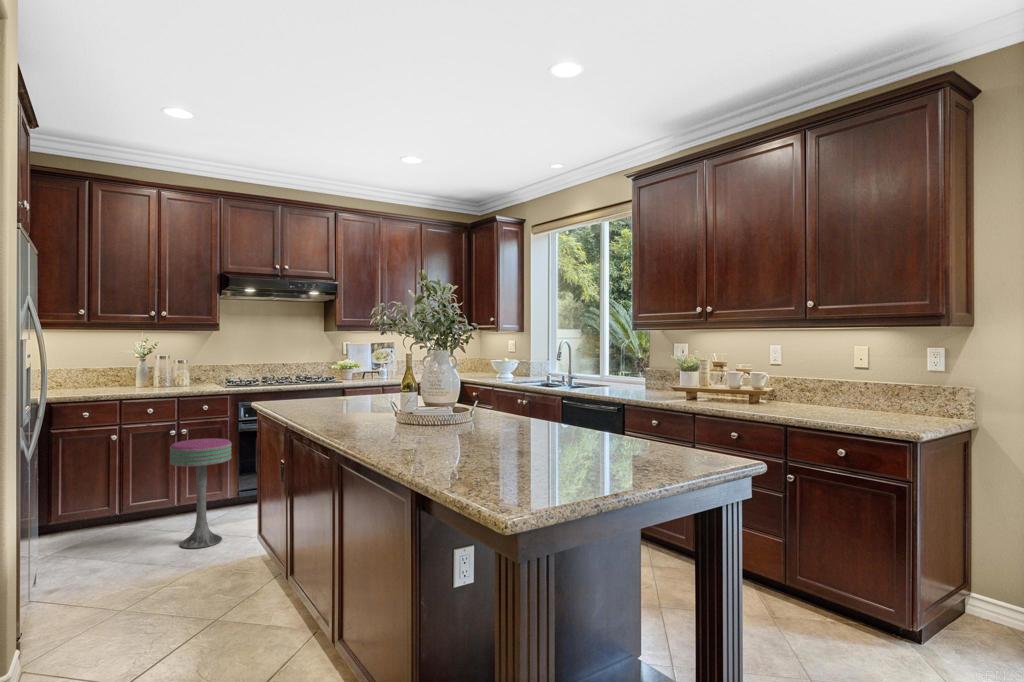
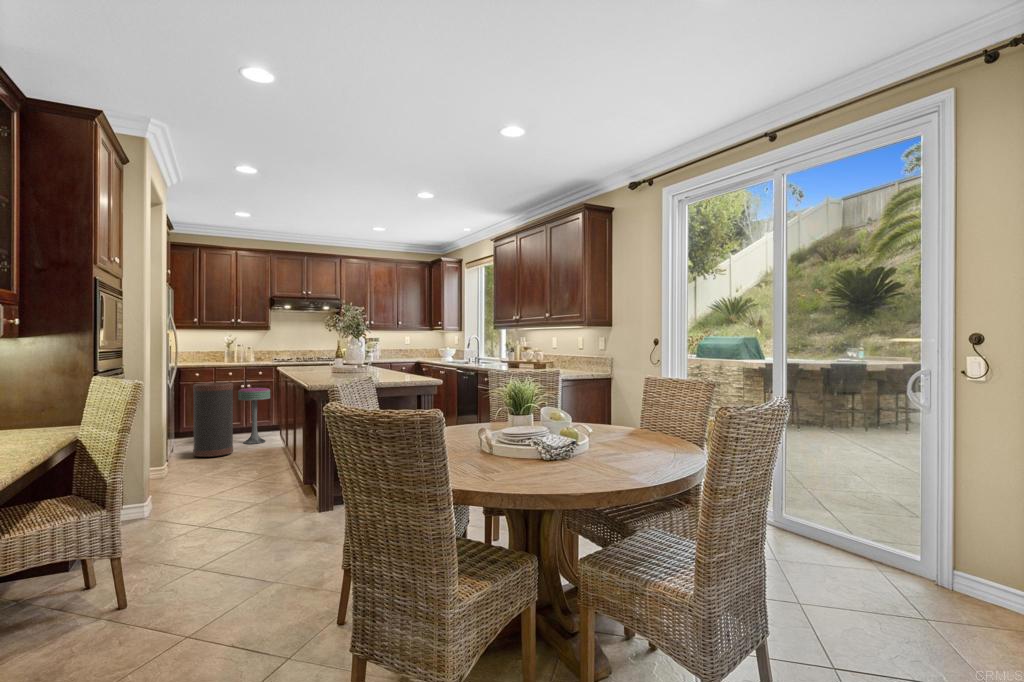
trash can: none [79,437,165,602] -> present [193,383,233,457]

